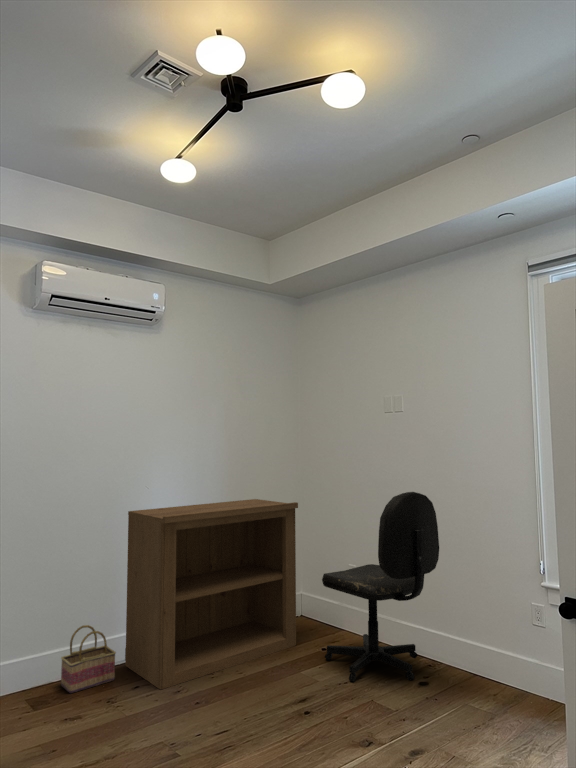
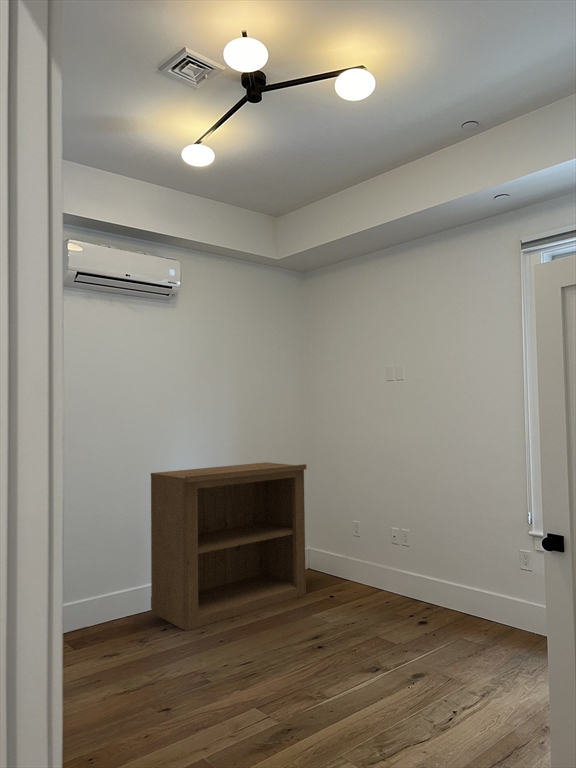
office chair: present [322,492,439,681] -> none [330,452,438,622]
basket: present [61,625,116,693] -> none [95,576,144,635]

